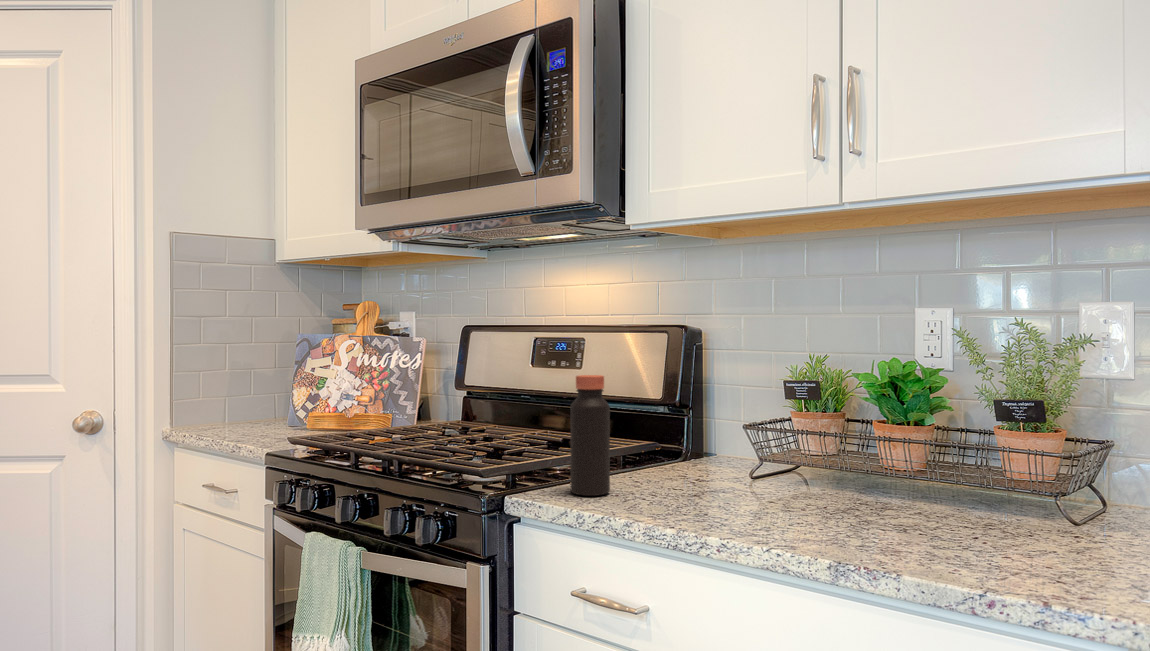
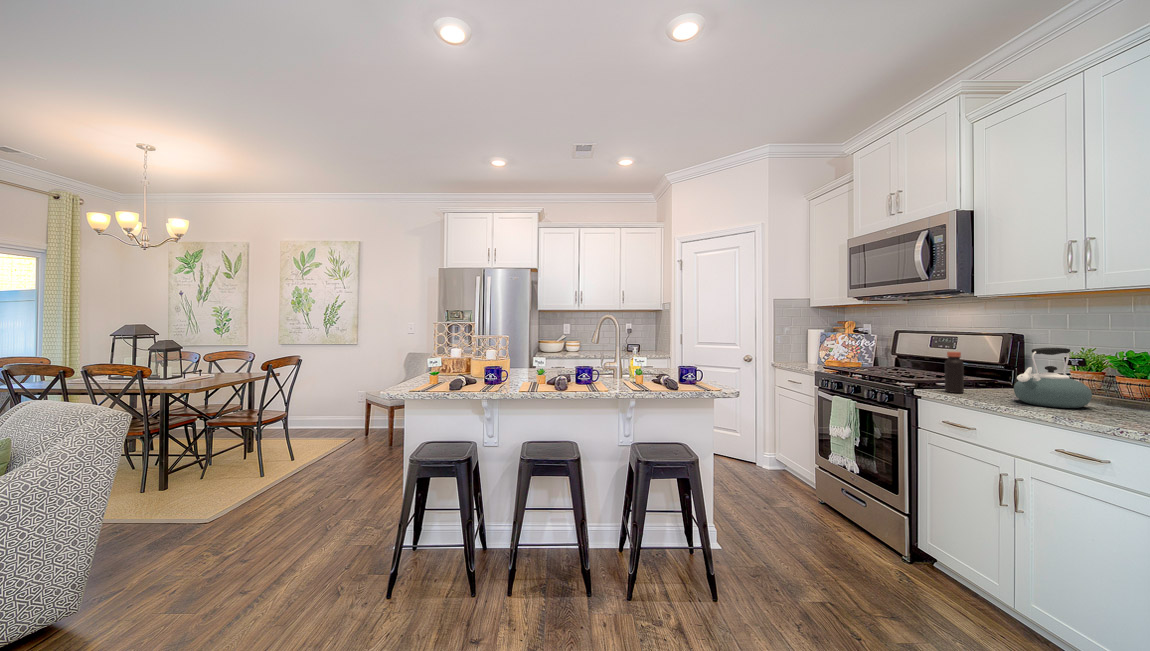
kettle: none [713,355,849,518] -> present [1014,348,1092,408]

